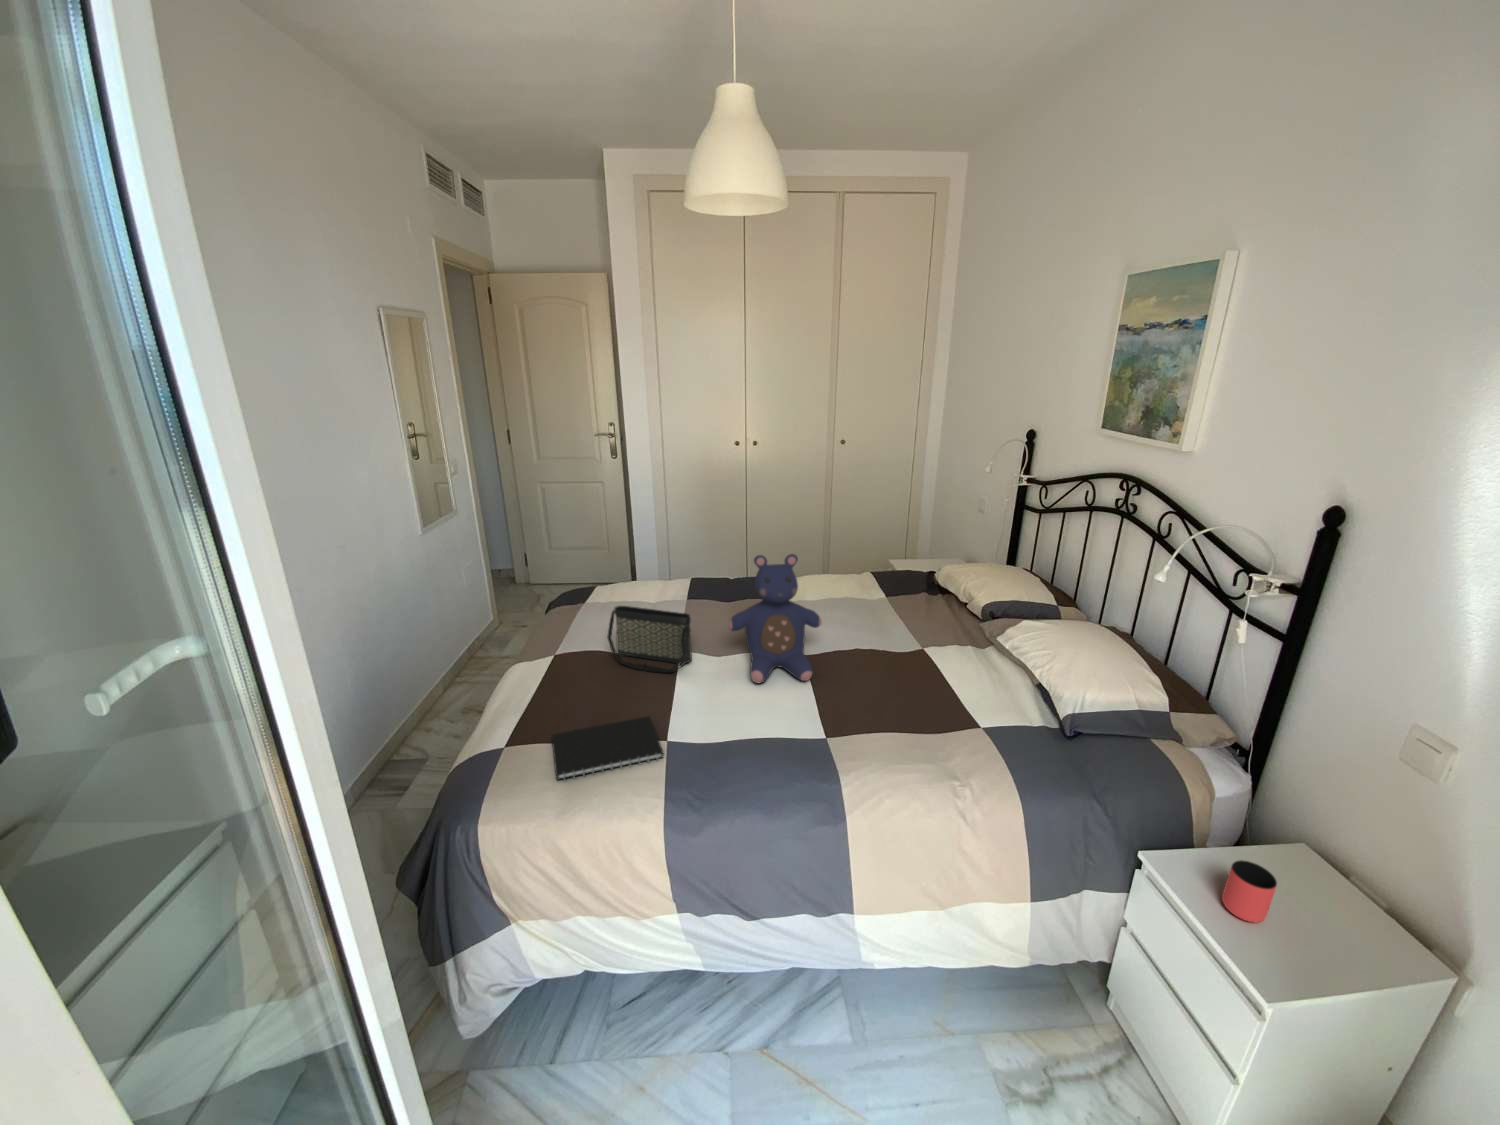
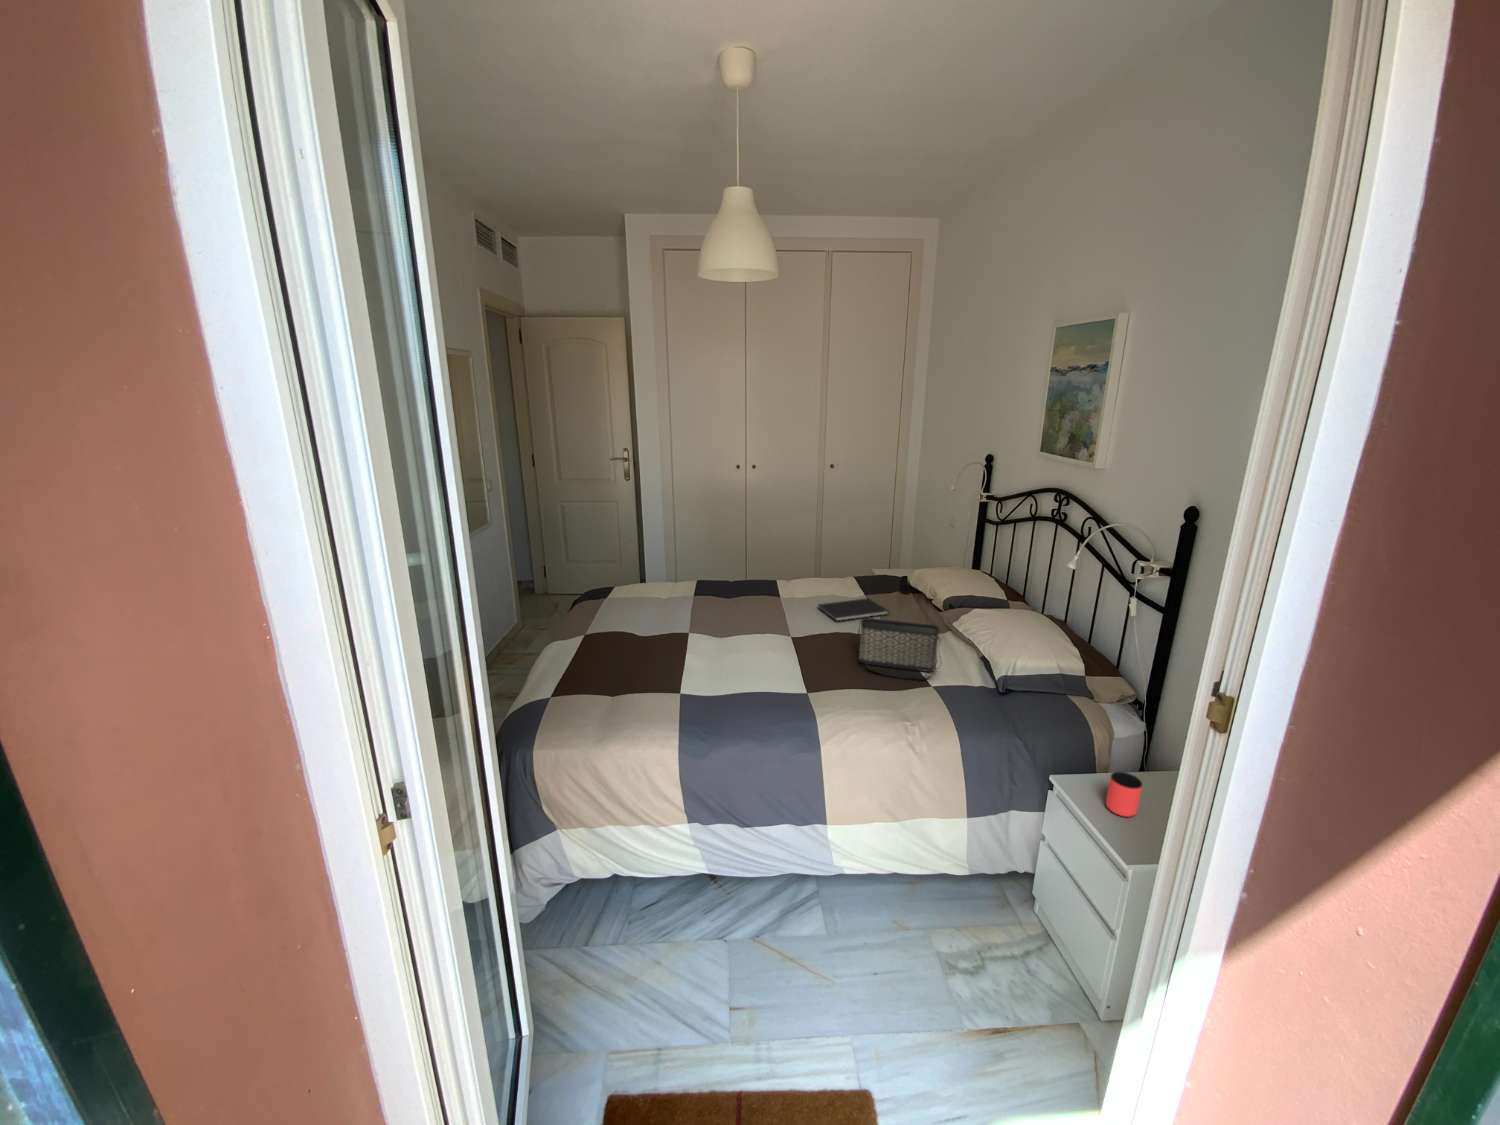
teddy bear: present [728,554,821,683] -> none [729,551,806,656]
handbag: present [608,606,692,673] -> present [857,618,941,679]
notebook: present [552,716,663,780] -> present [819,598,888,621]

